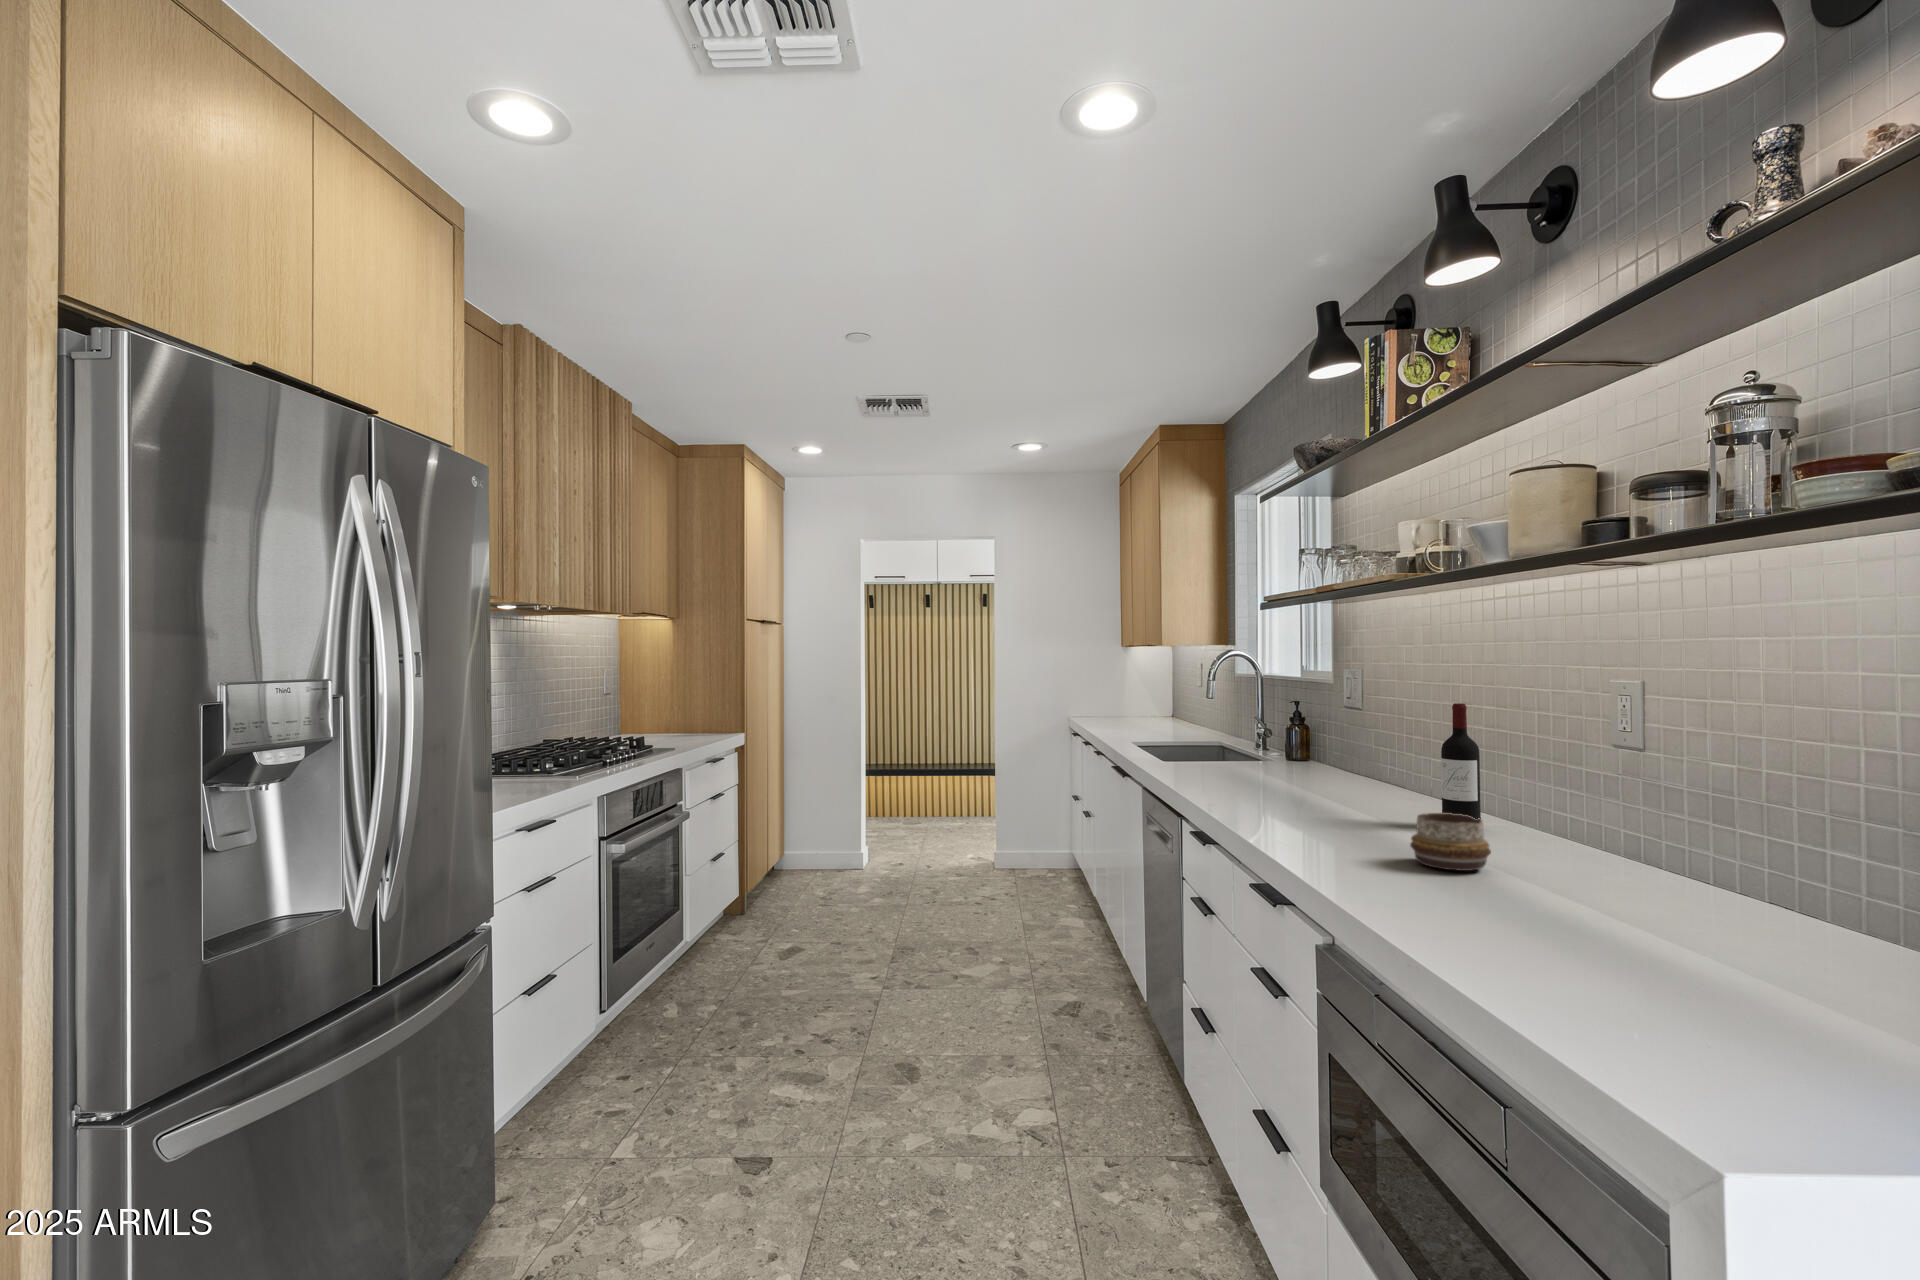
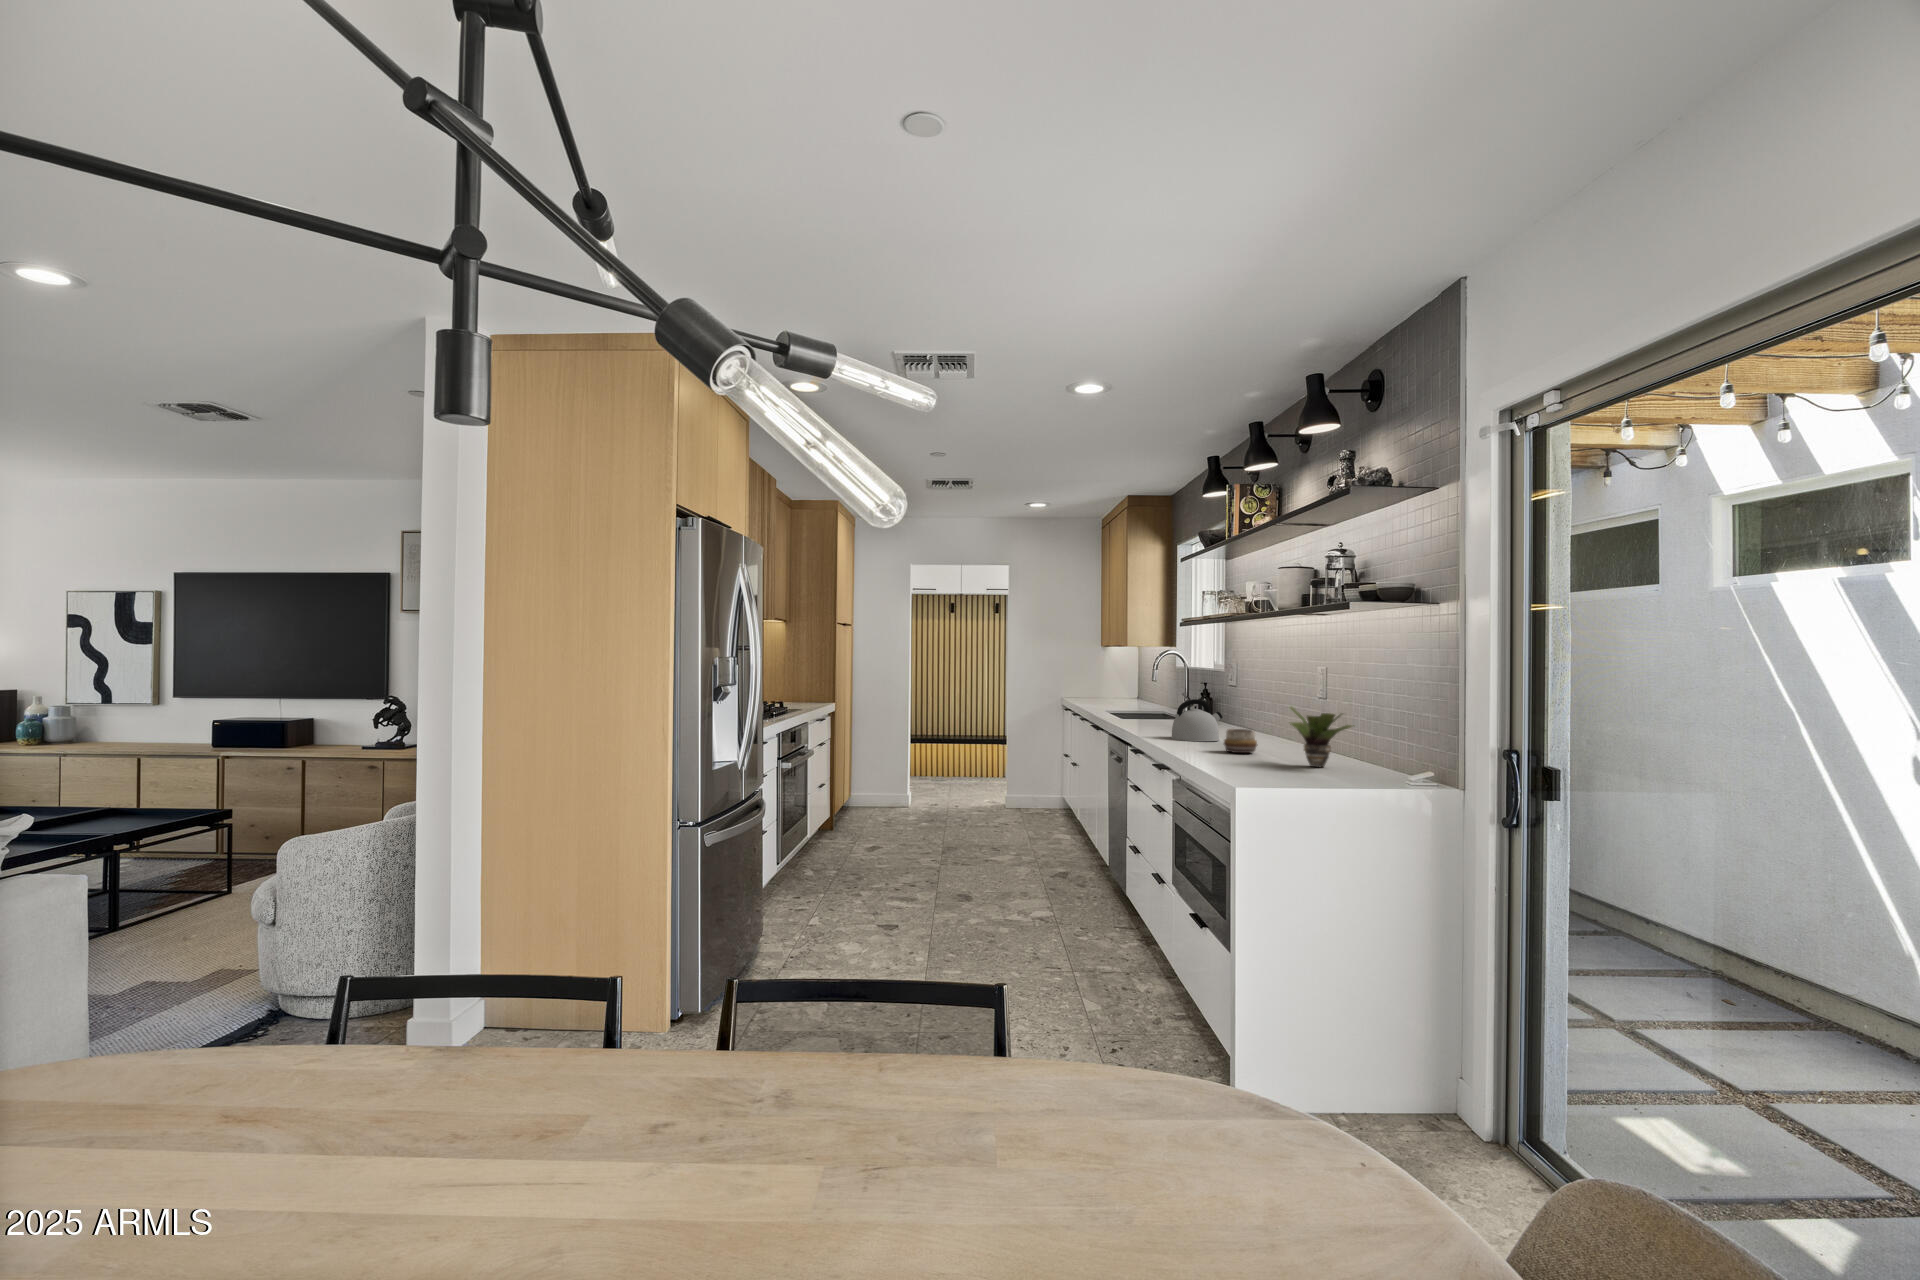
wine bottle: present [1441,703,1481,819] -> none [1256,680,1274,745]
kettle: none [1271,740,1370,823] -> present [1171,699,1223,741]
potted plant: none [1599,778,1822,938] -> present [1290,707,1354,767]

